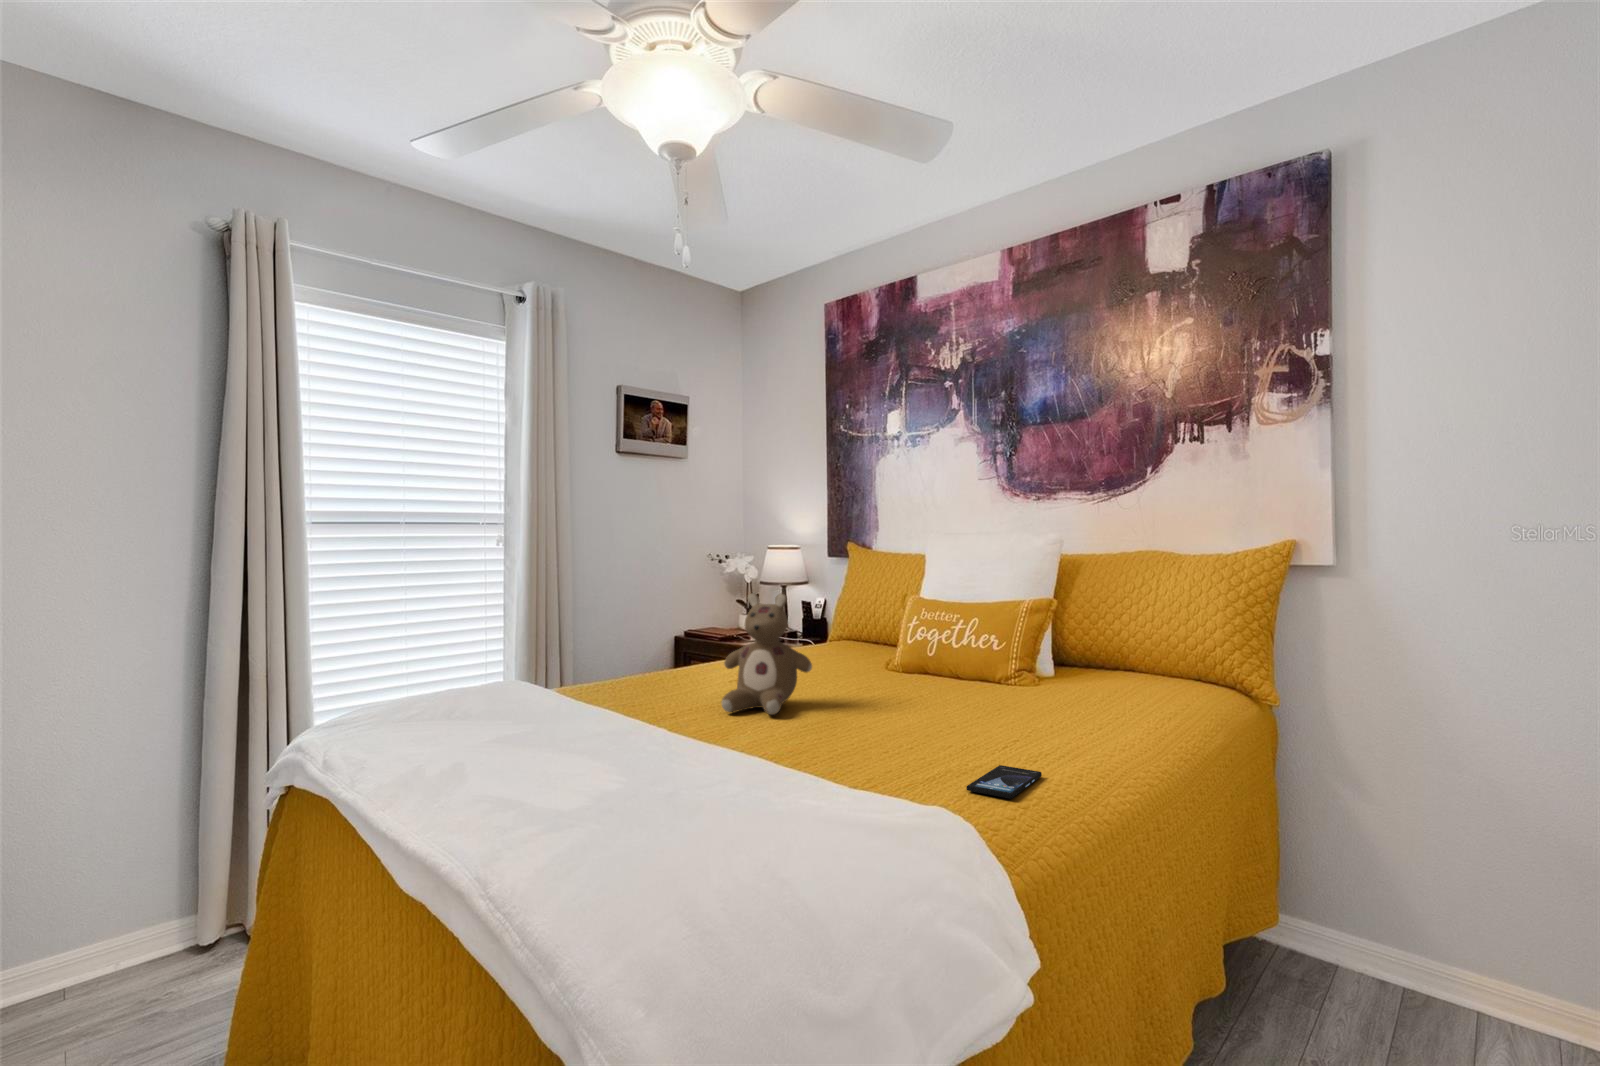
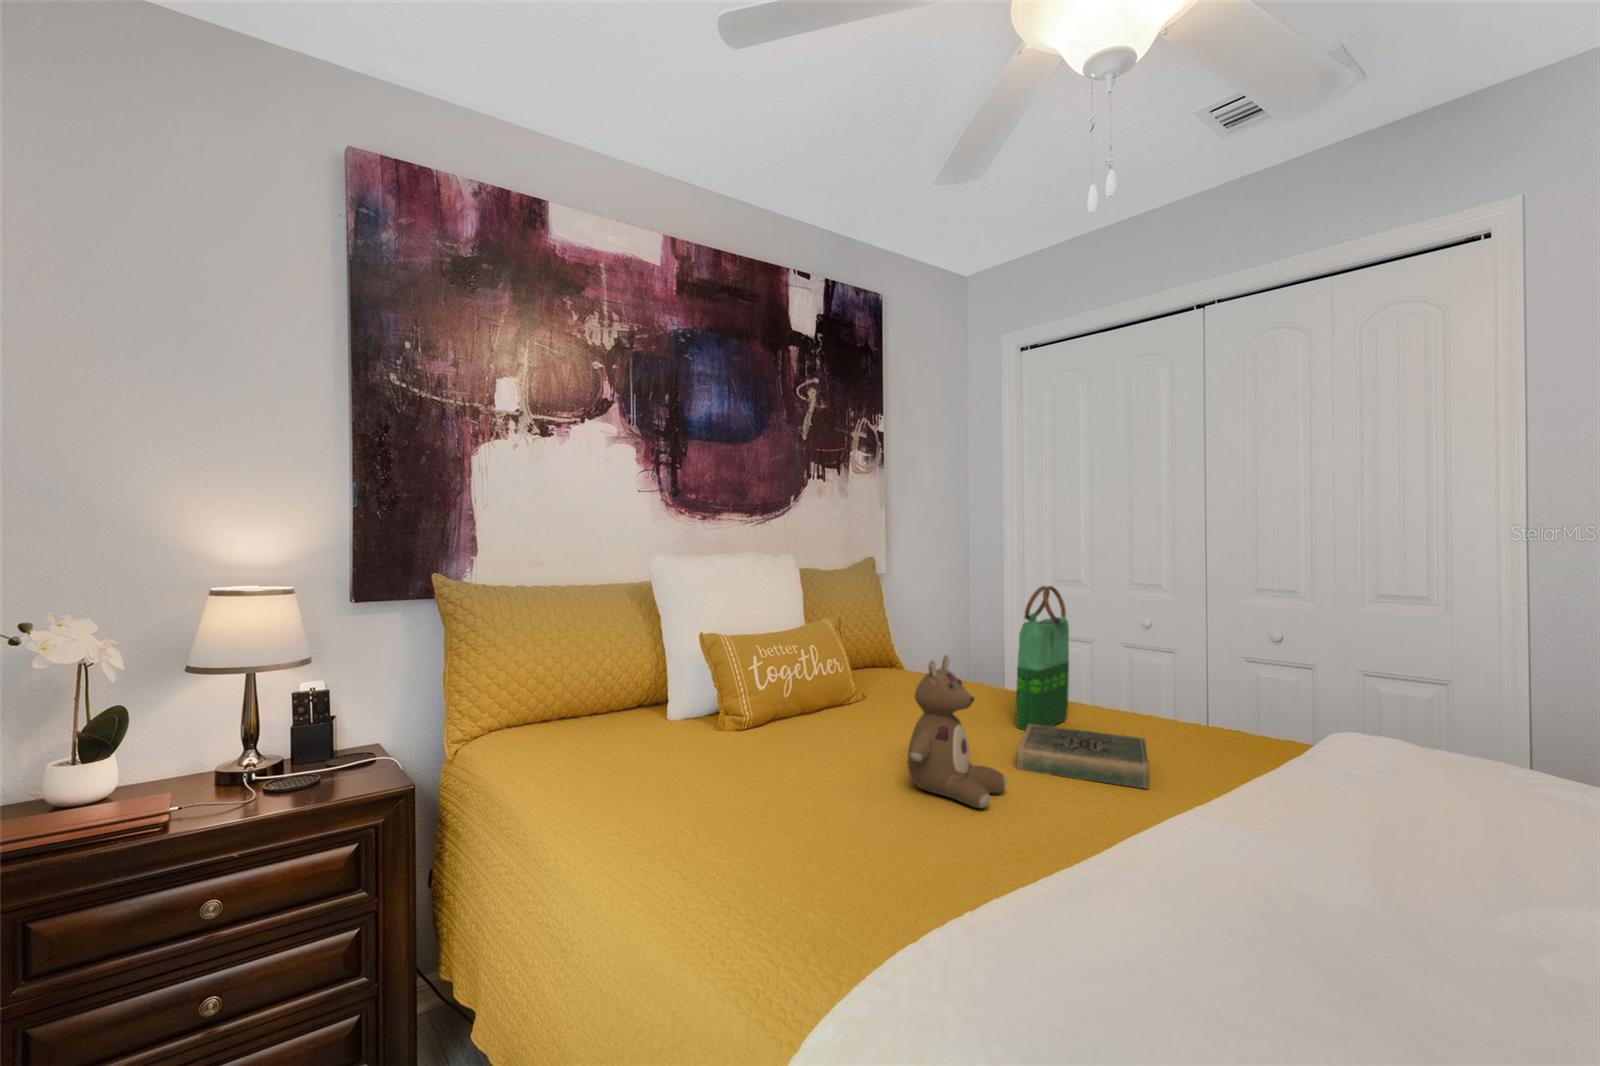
tote bag: none [1015,547,1125,739] -> present [1016,586,1069,730]
hardback book: none [847,702,978,761] -> present [1017,724,1149,789]
smartphone: present [966,765,1042,799] -> none [1158,749,1234,773]

